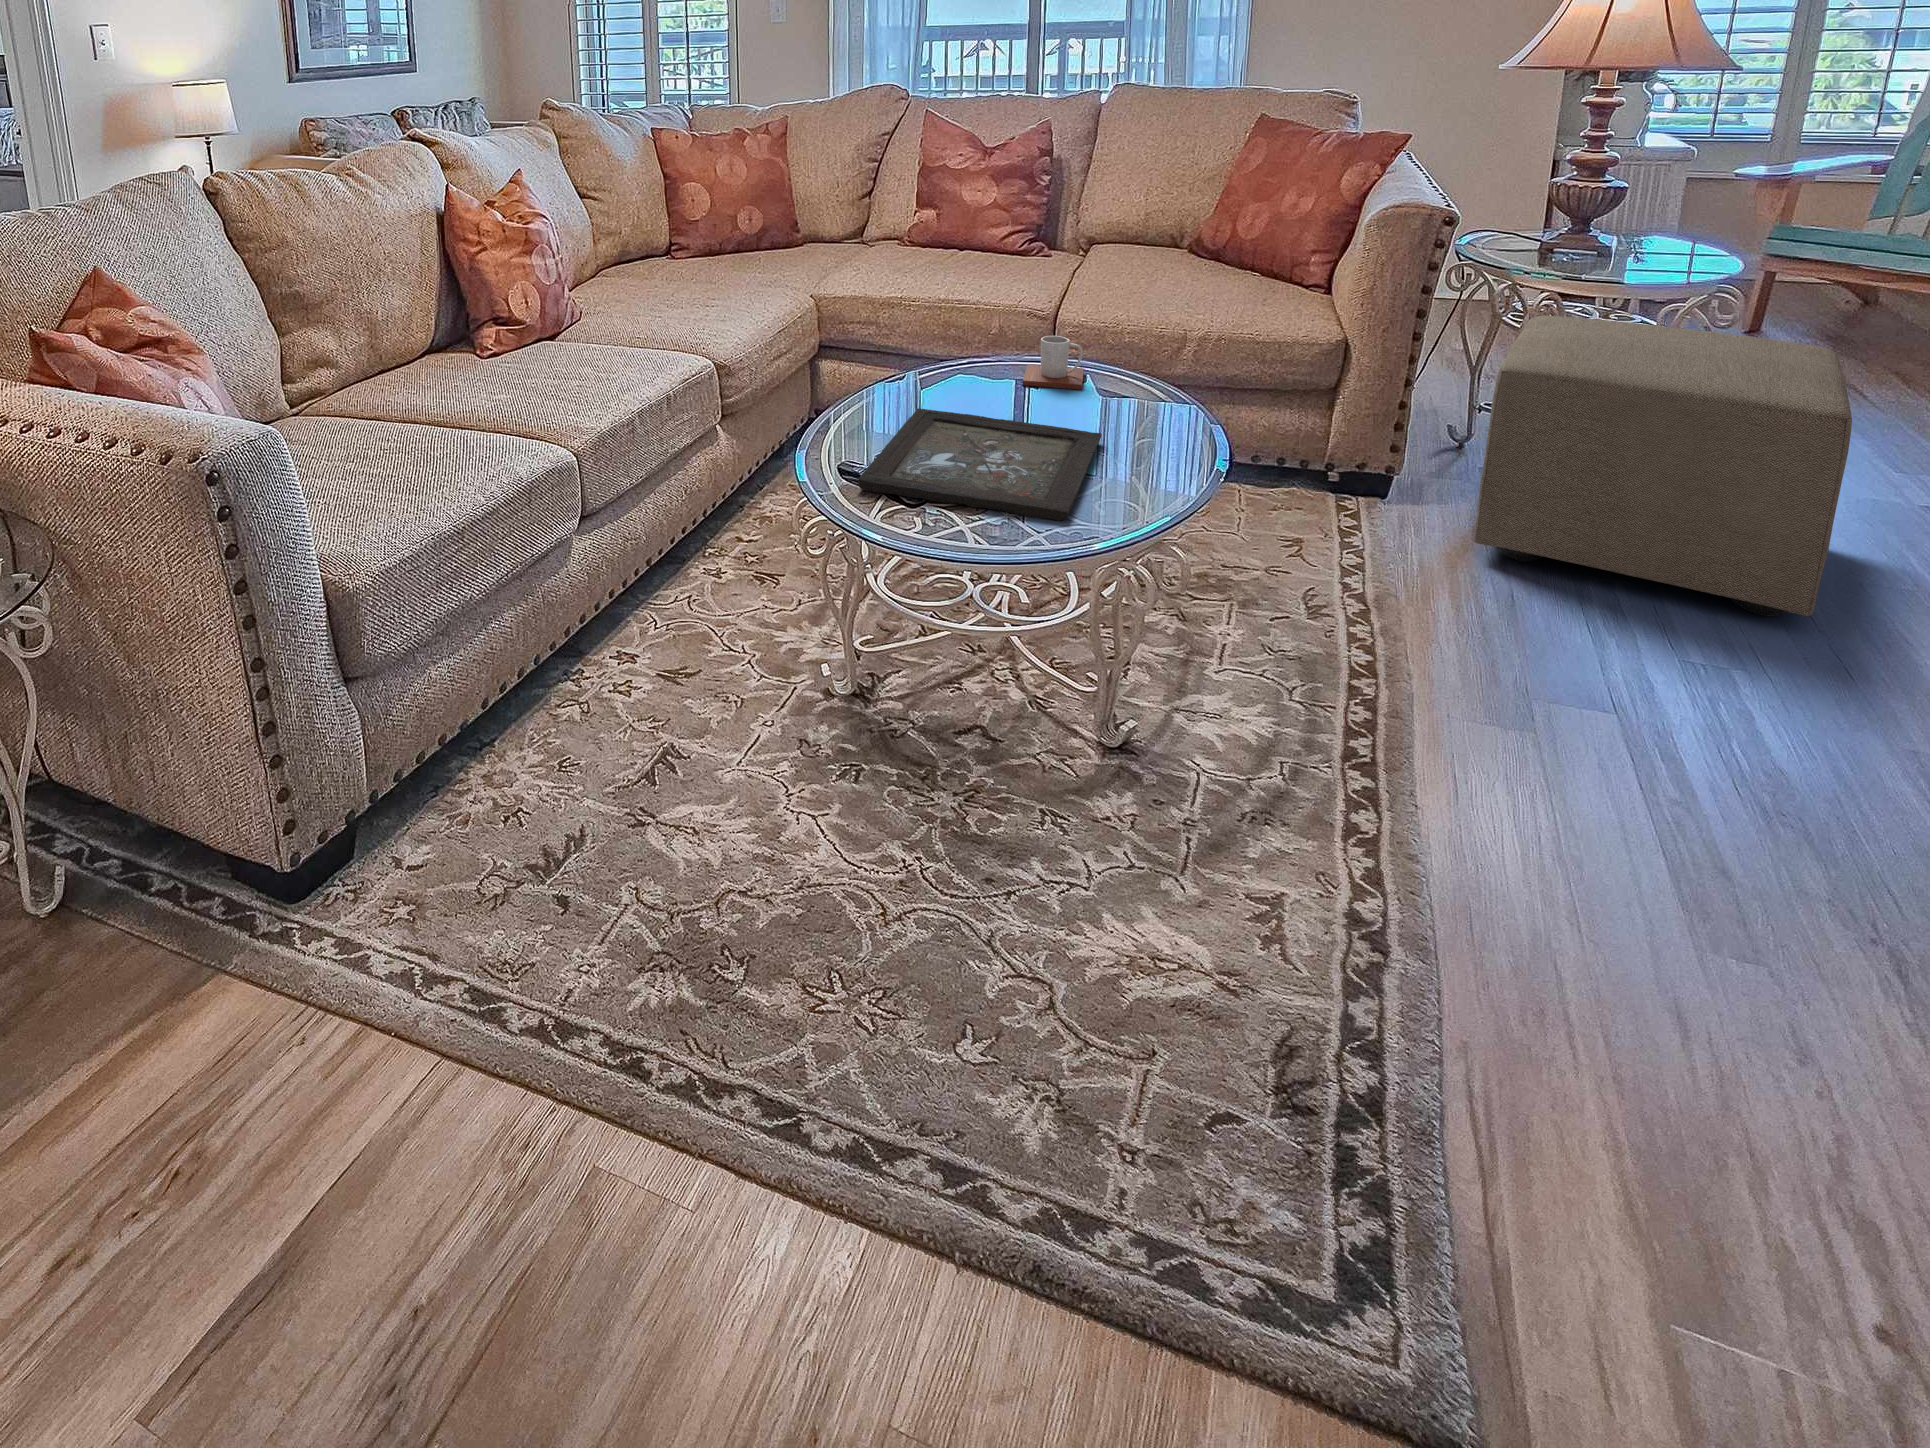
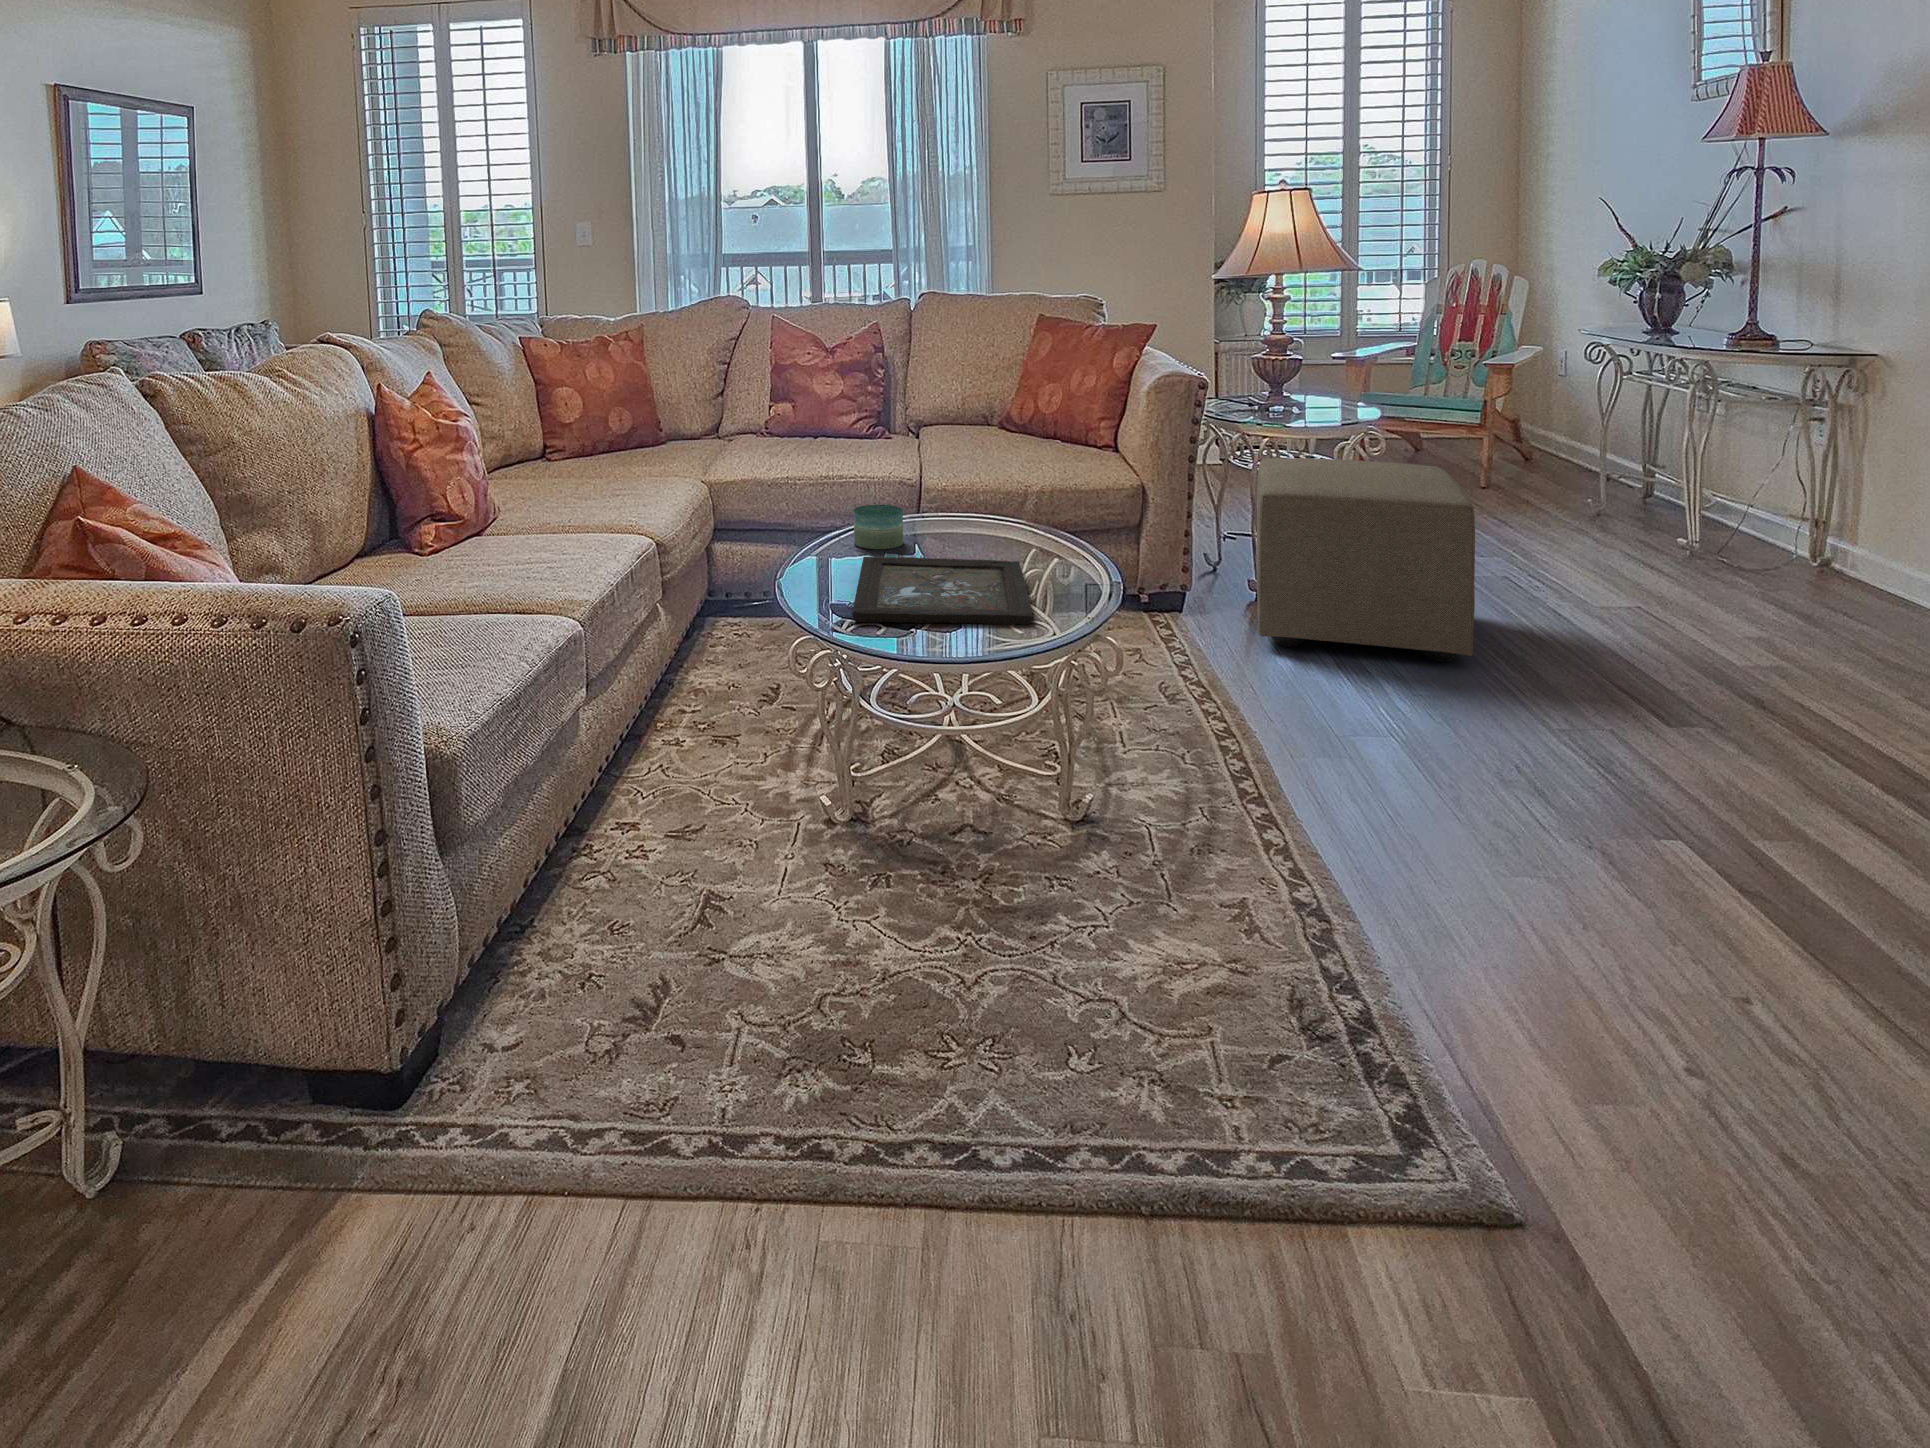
mug: present [1023,336,1084,390] -> none [925,492,977,536]
candle: none [929,346,987,398] -> present [854,505,903,549]

